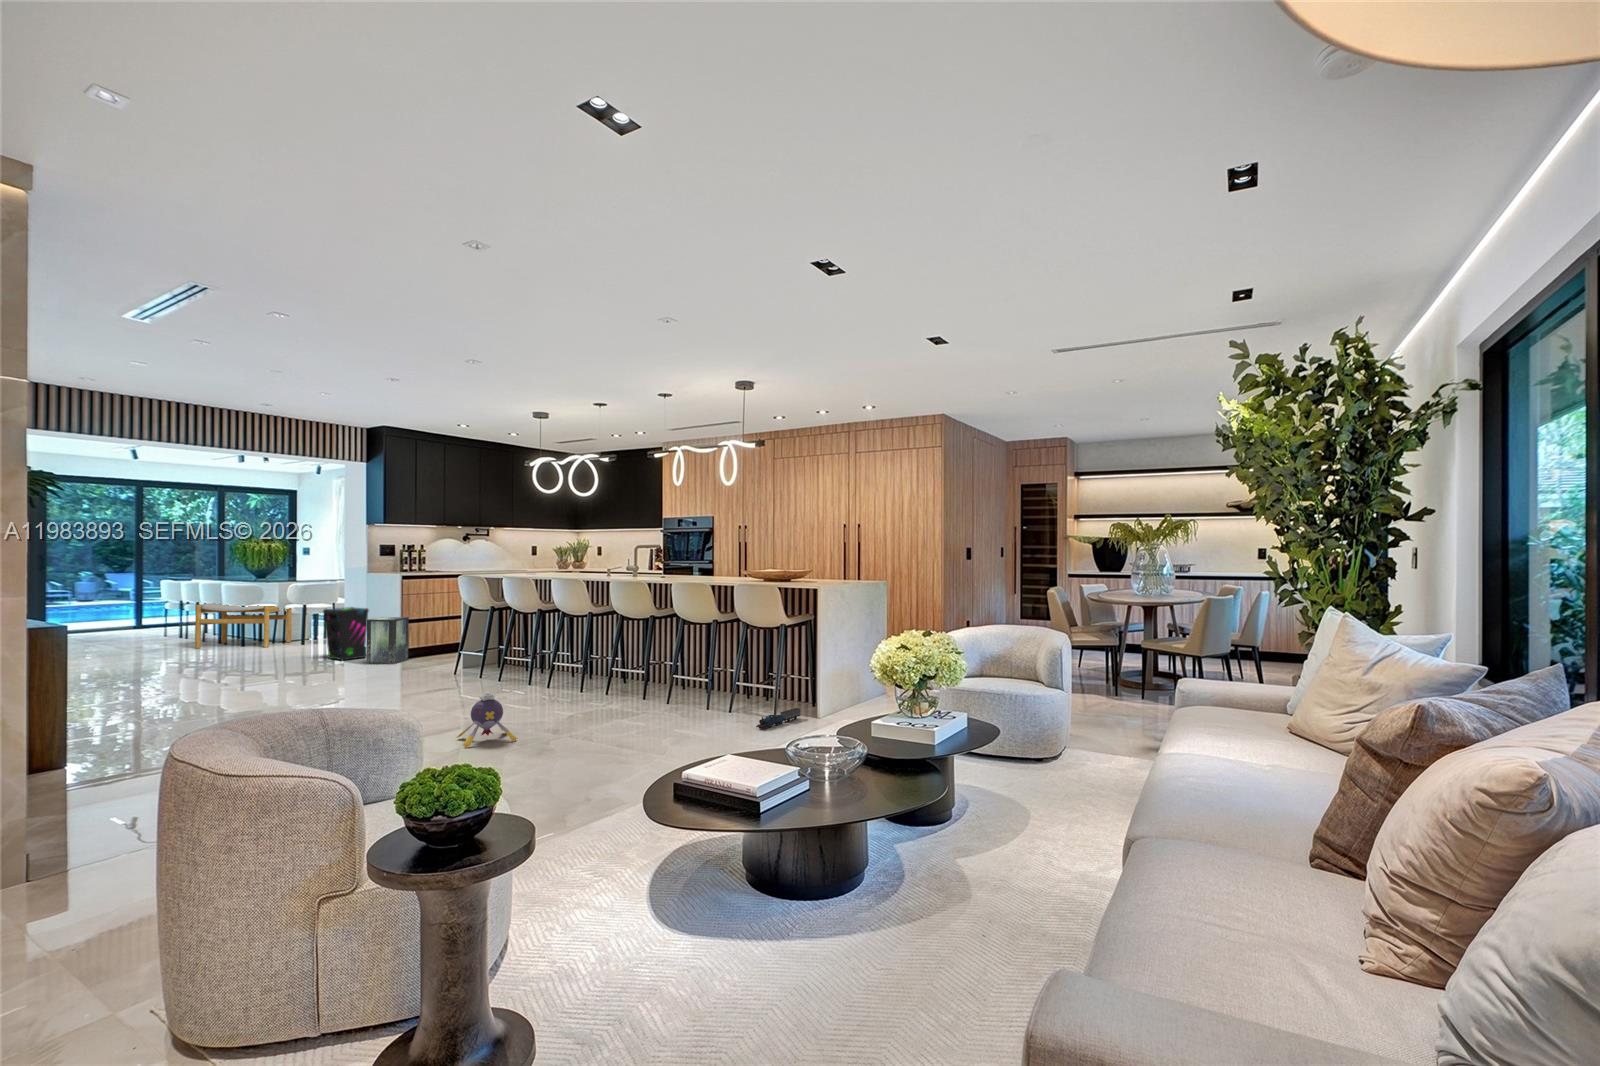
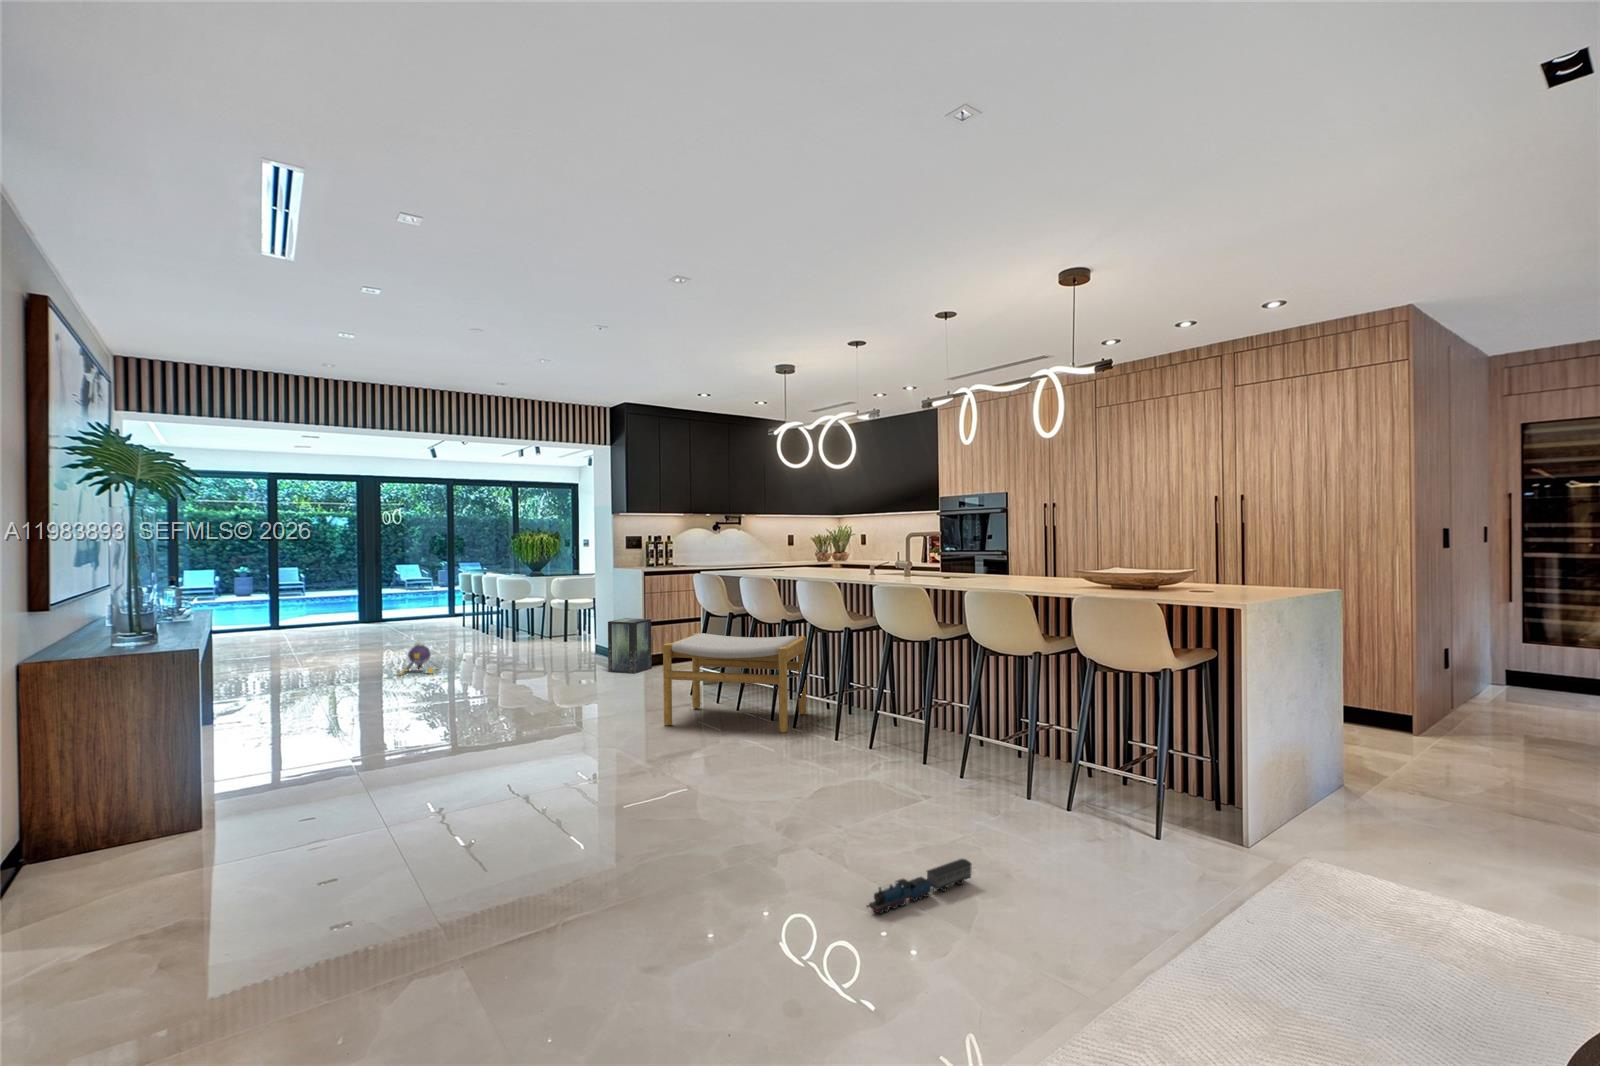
footstool: present [195,602,292,648] -> present [663,633,806,733]
speaker: present [323,607,369,661] -> none [571,605,614,666]
plush toy: present [456,692,517,748] -> present [398,640,438,675]
toy train: present [756,708,800,729] -> present [867,859,972,914]

